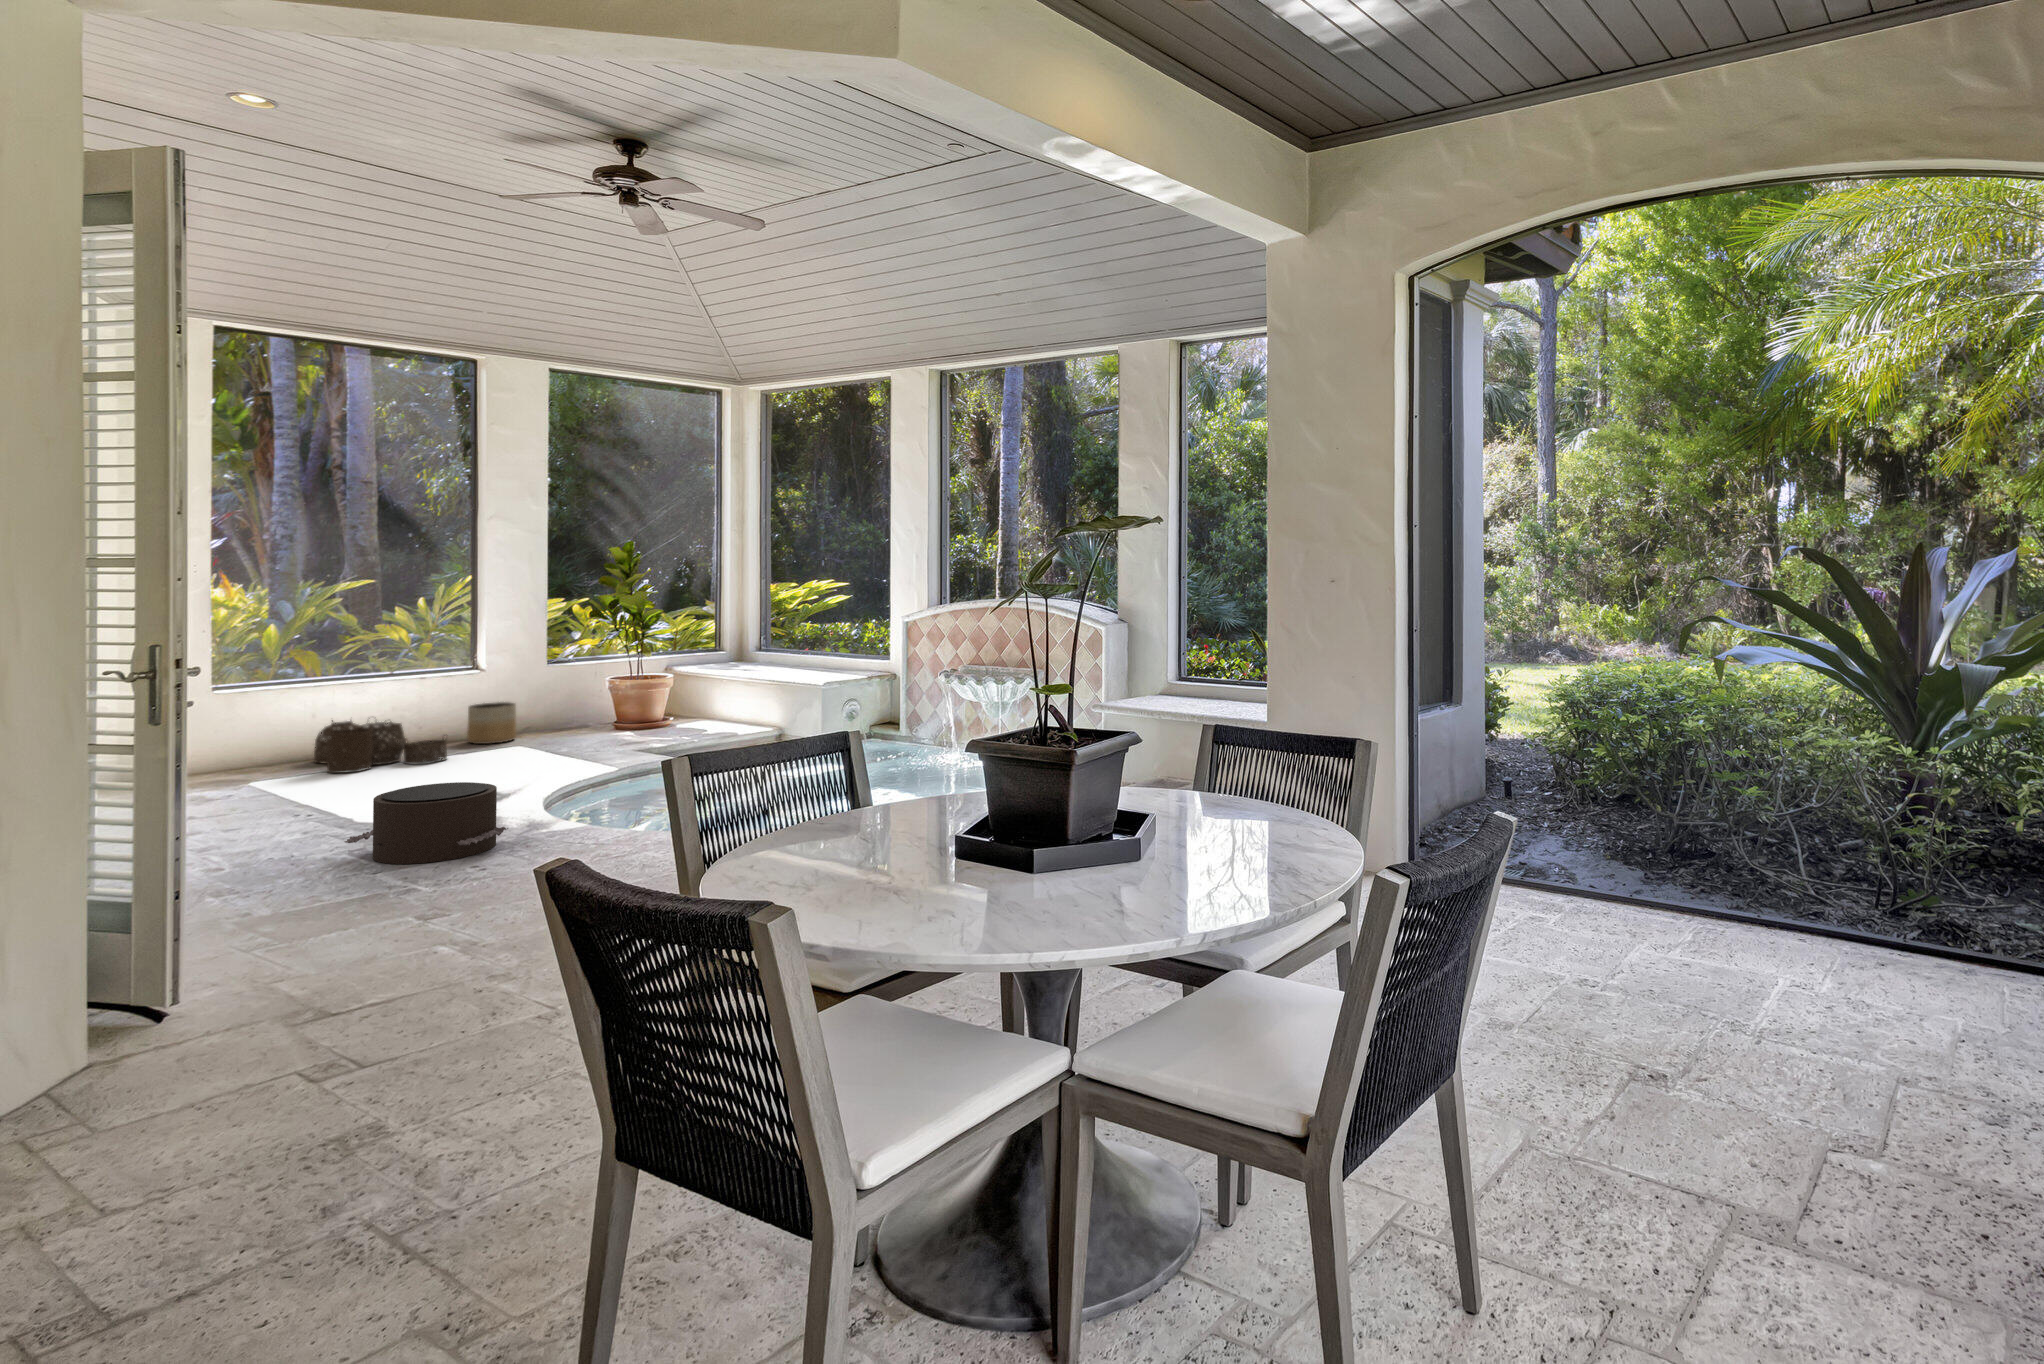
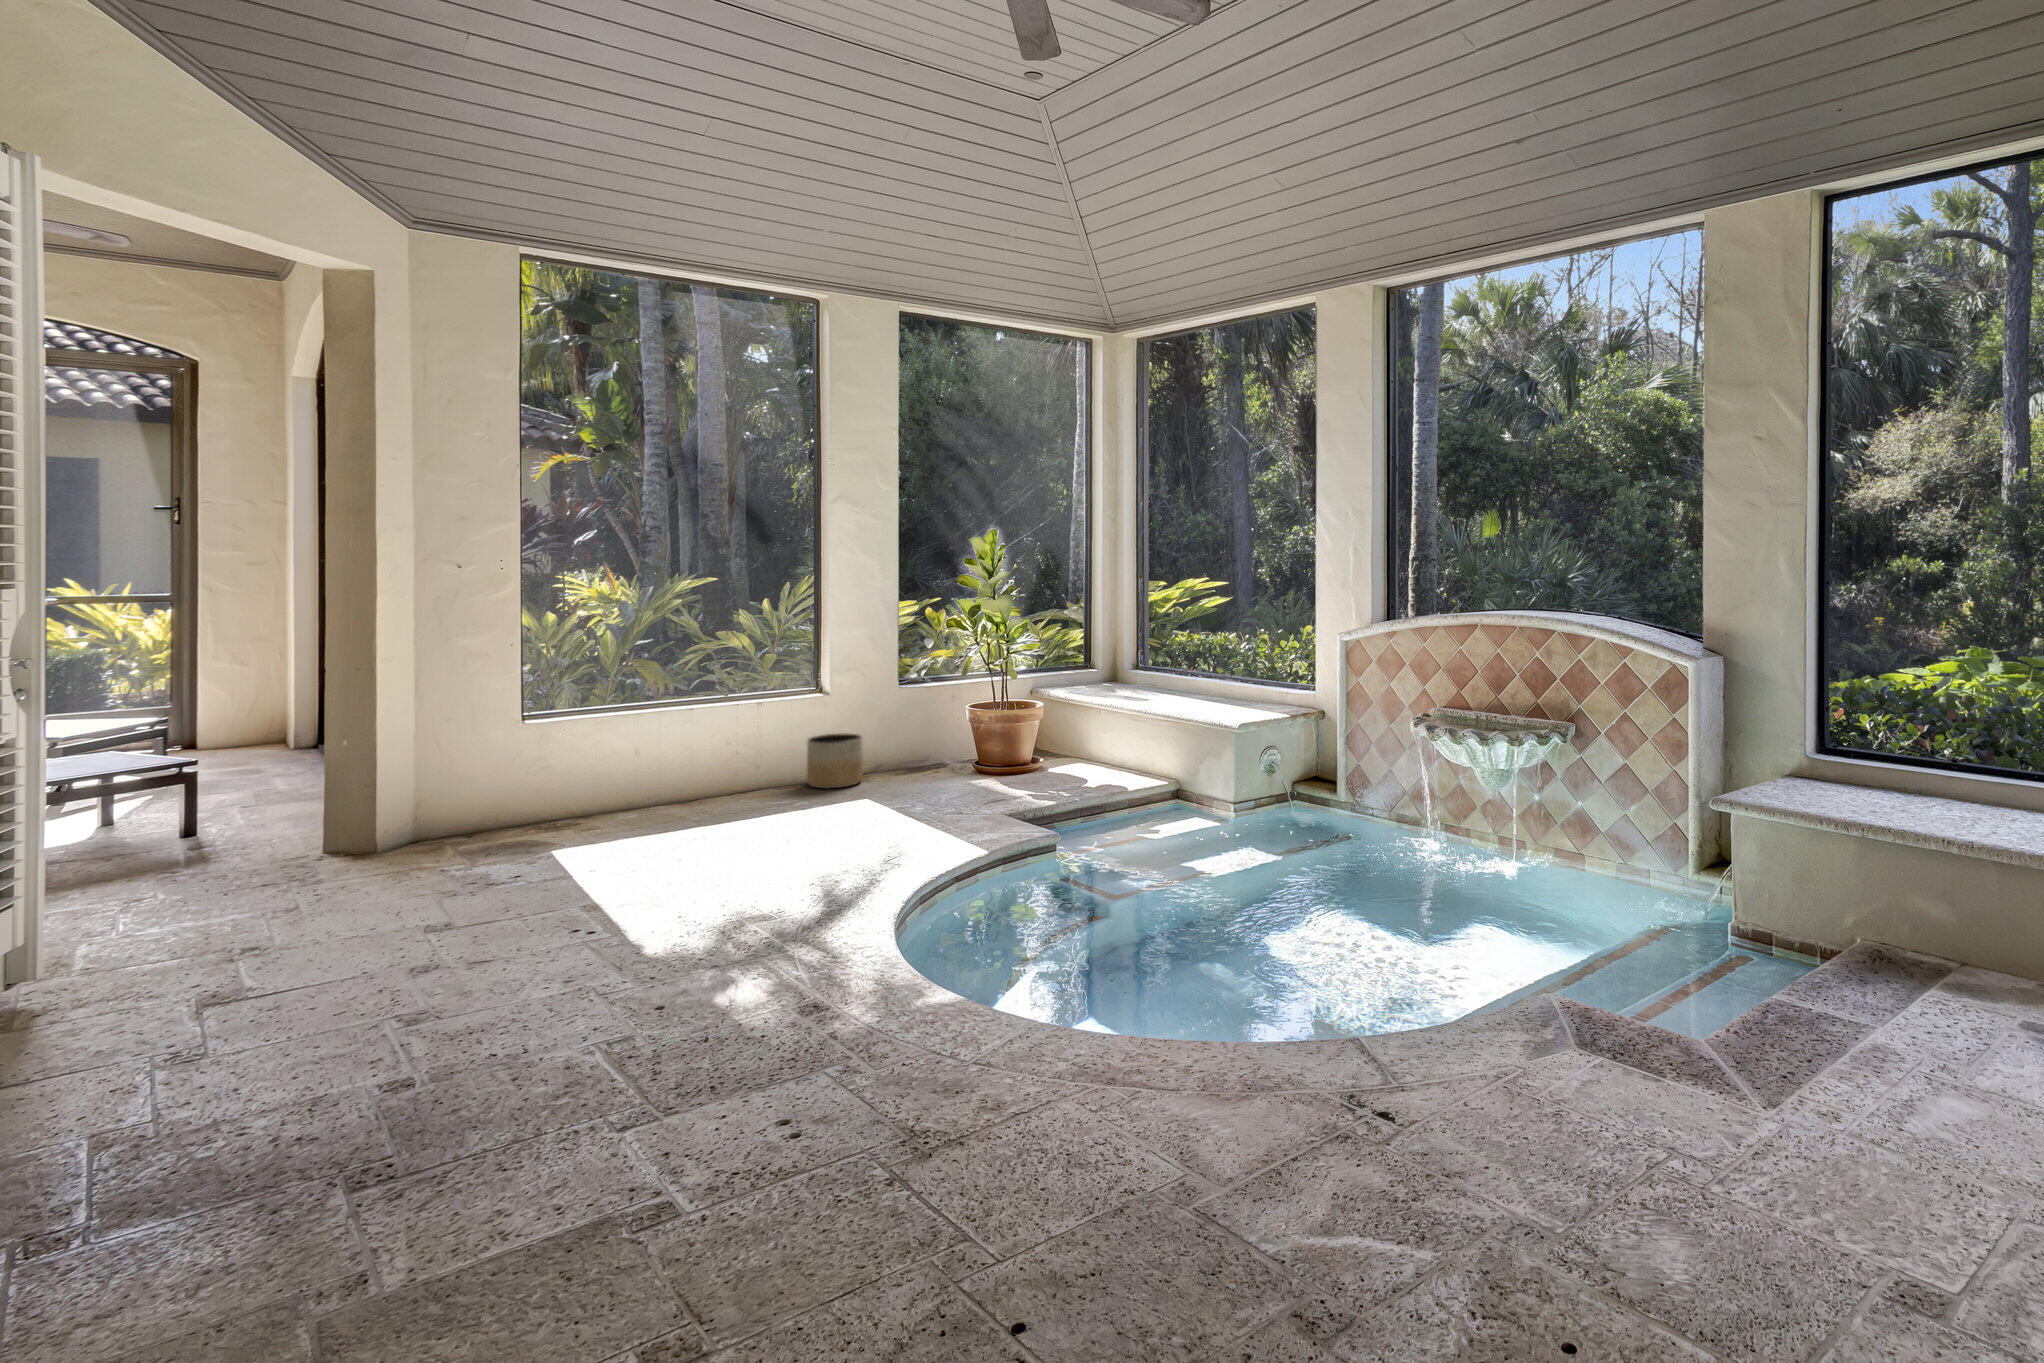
woven basket: present [314,720,447,773] -> none [629,756,779,836]
pouf: present [344,782,508,864] -> none [576,924,828,1093]

